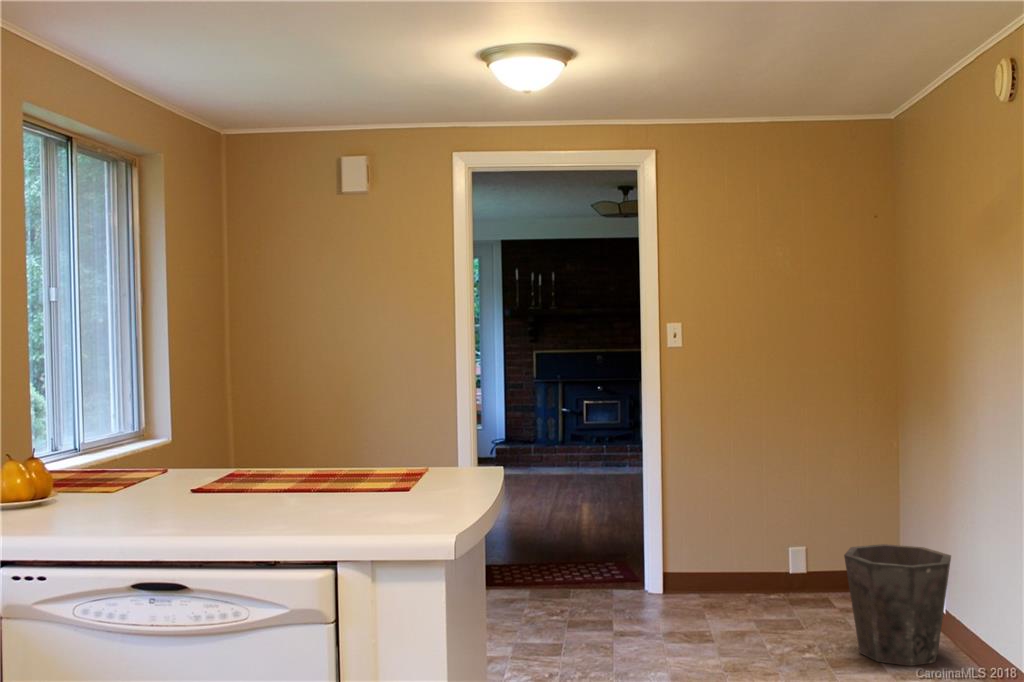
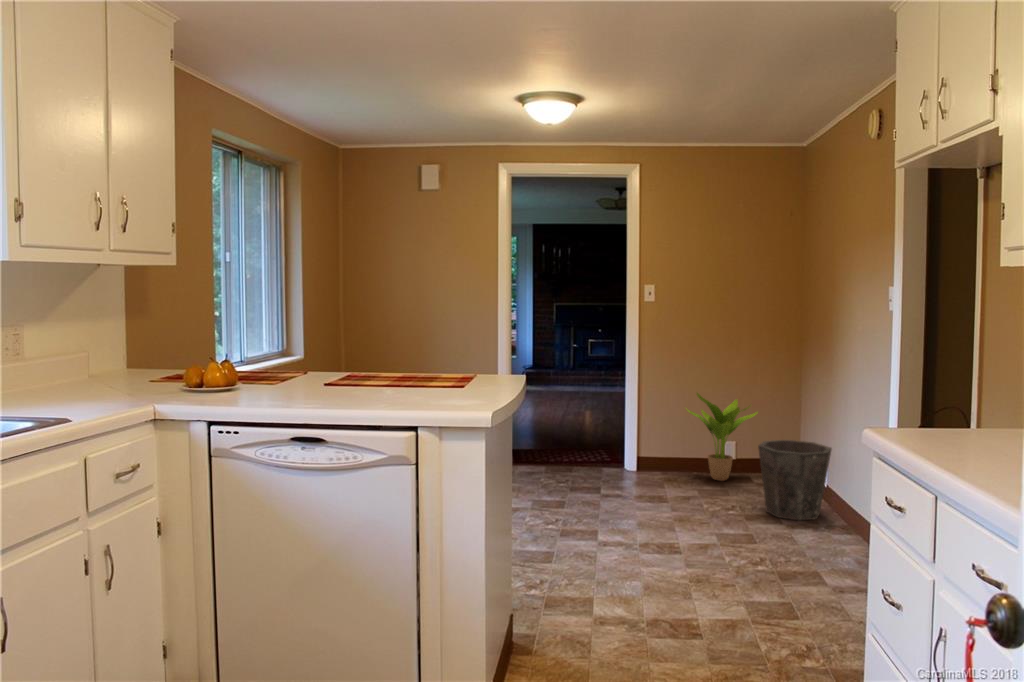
potted plant: none [730,476,836,605] -> present [687,393,758,481]

